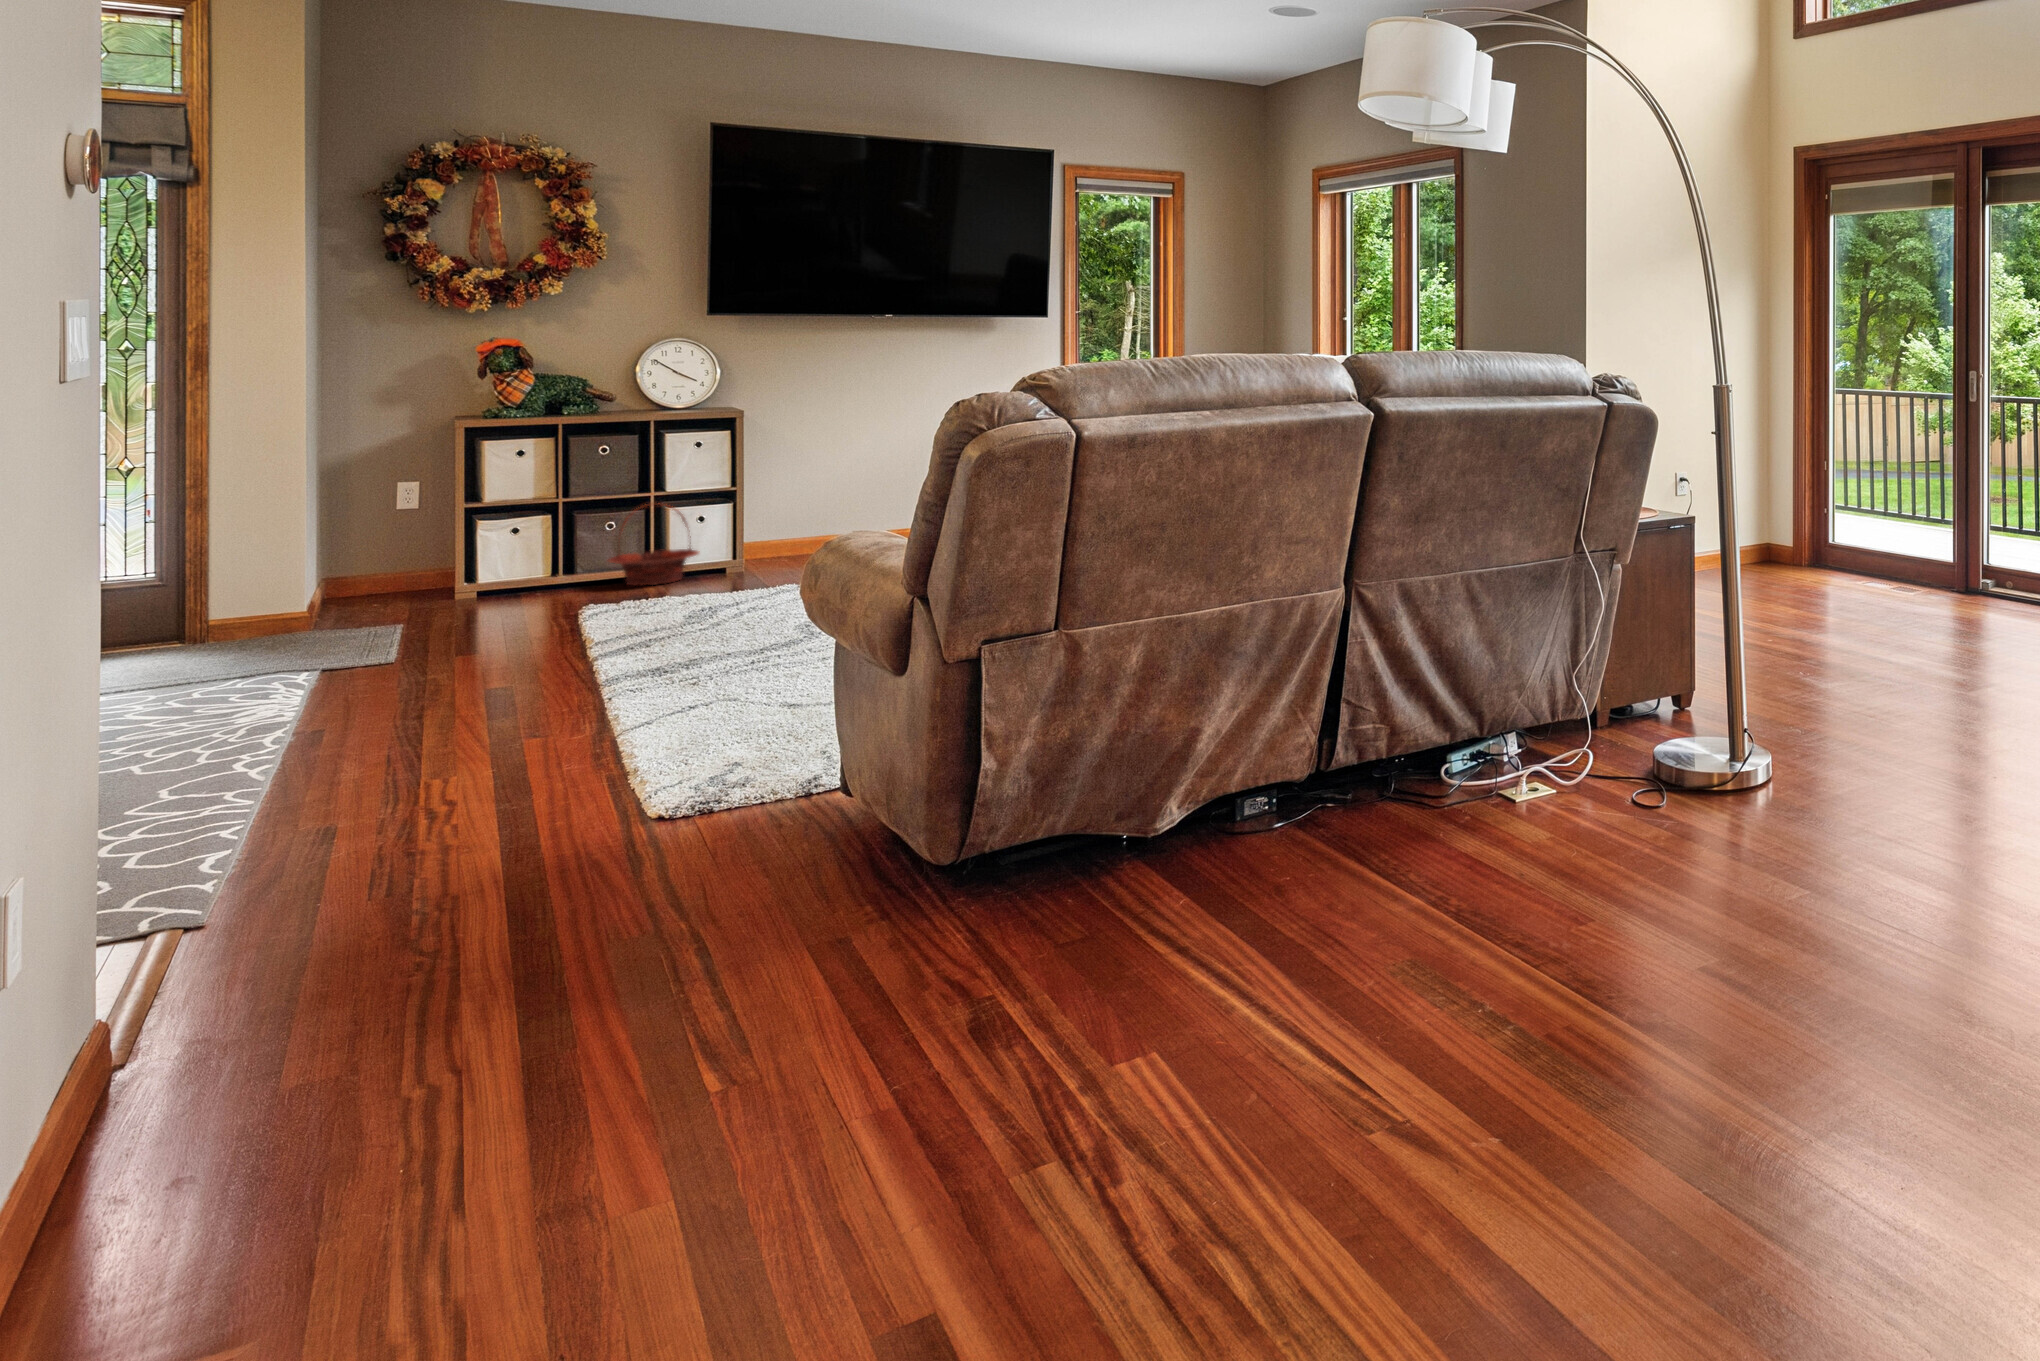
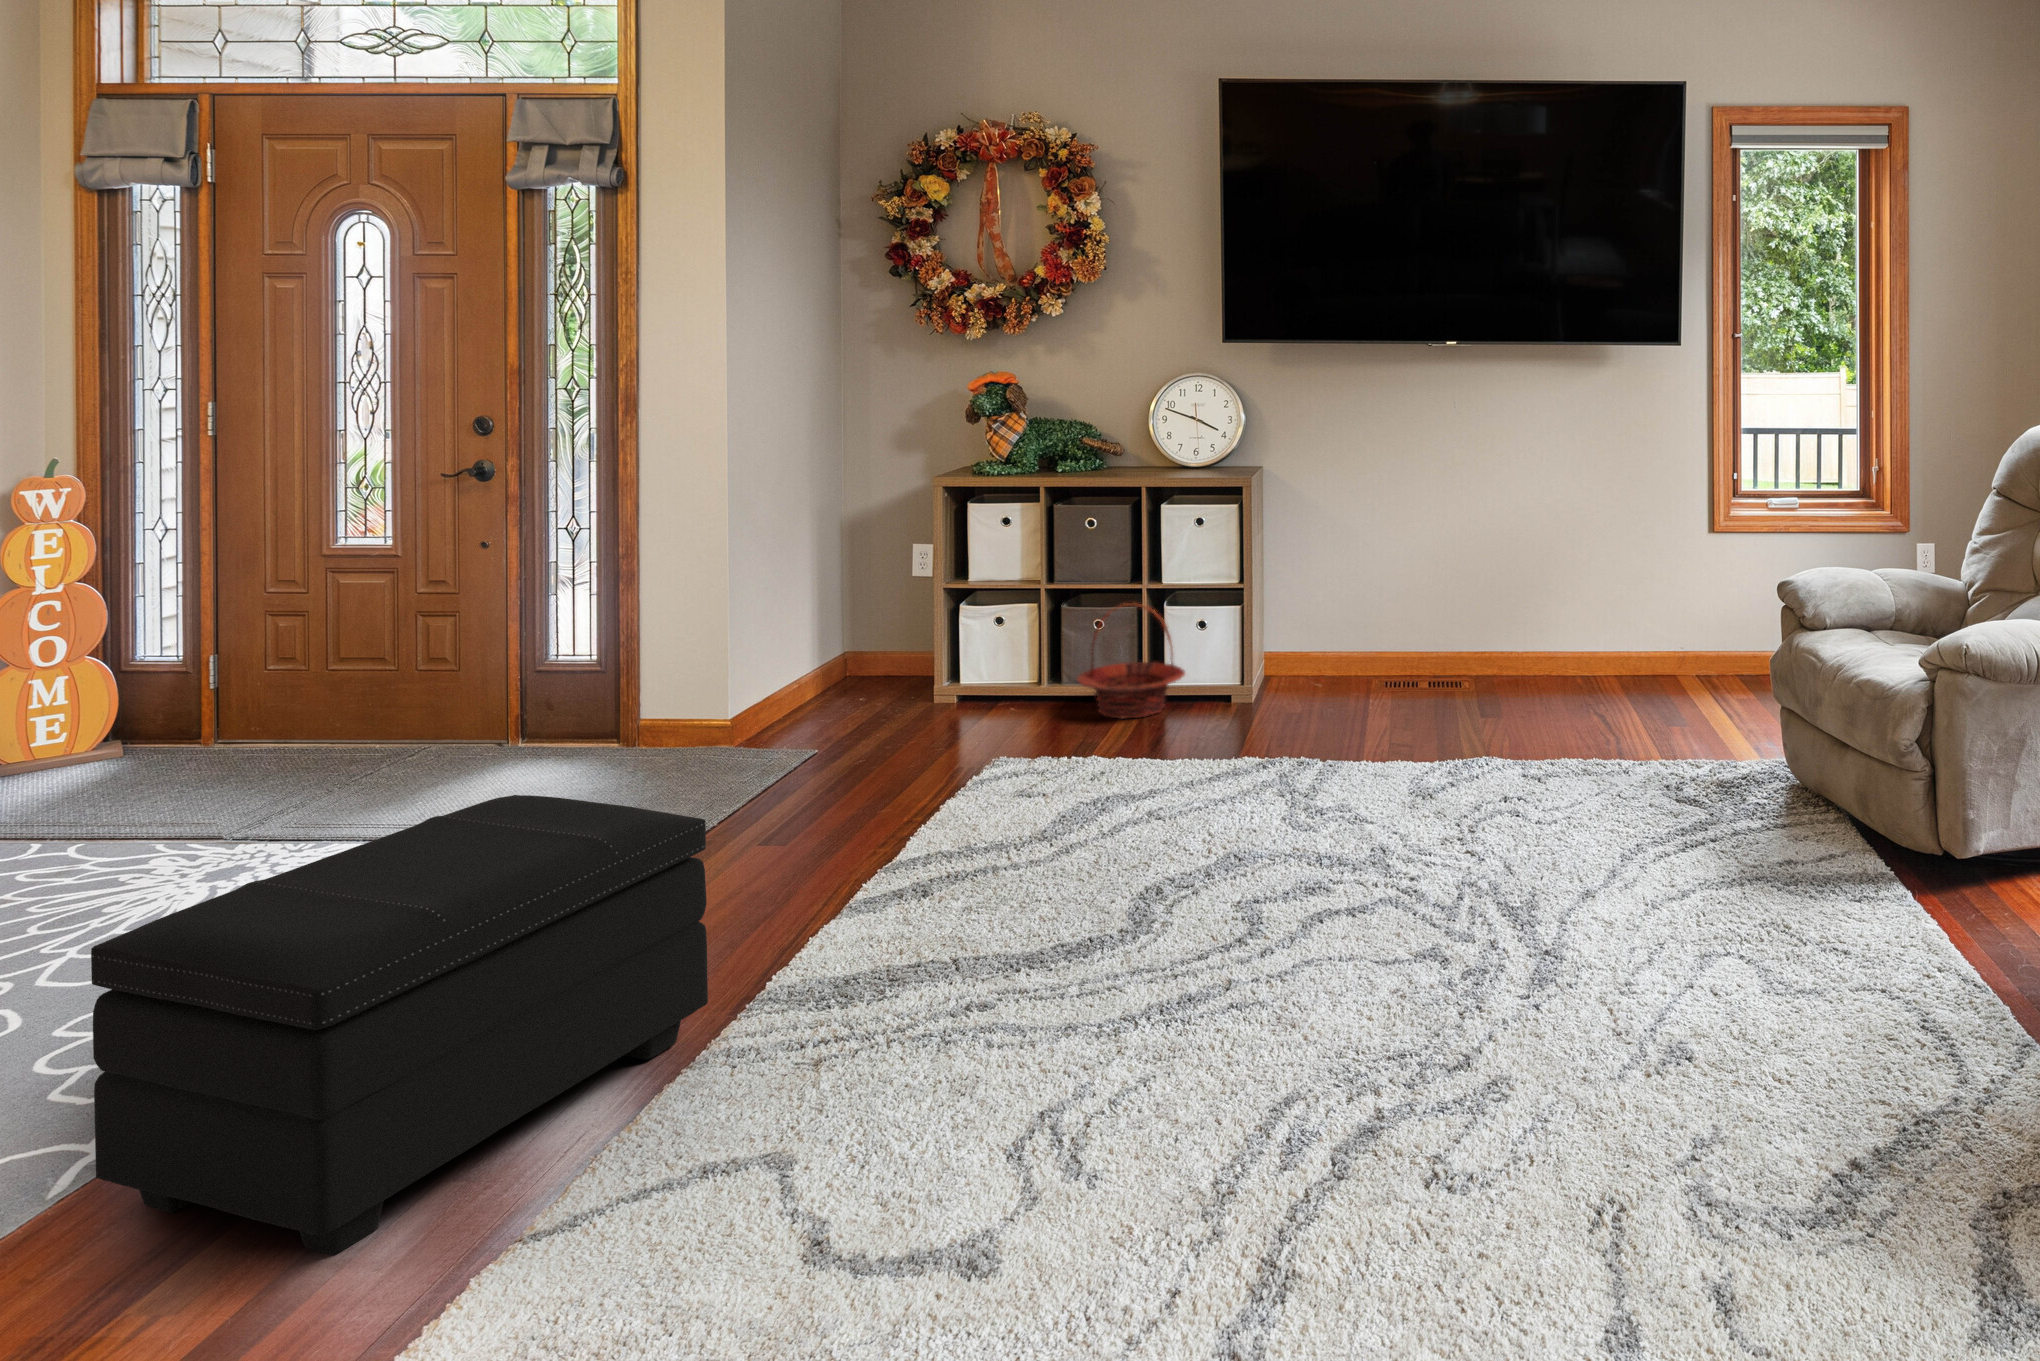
footstool: none [289,568,585,775] -> present [91,795,708,1255]

